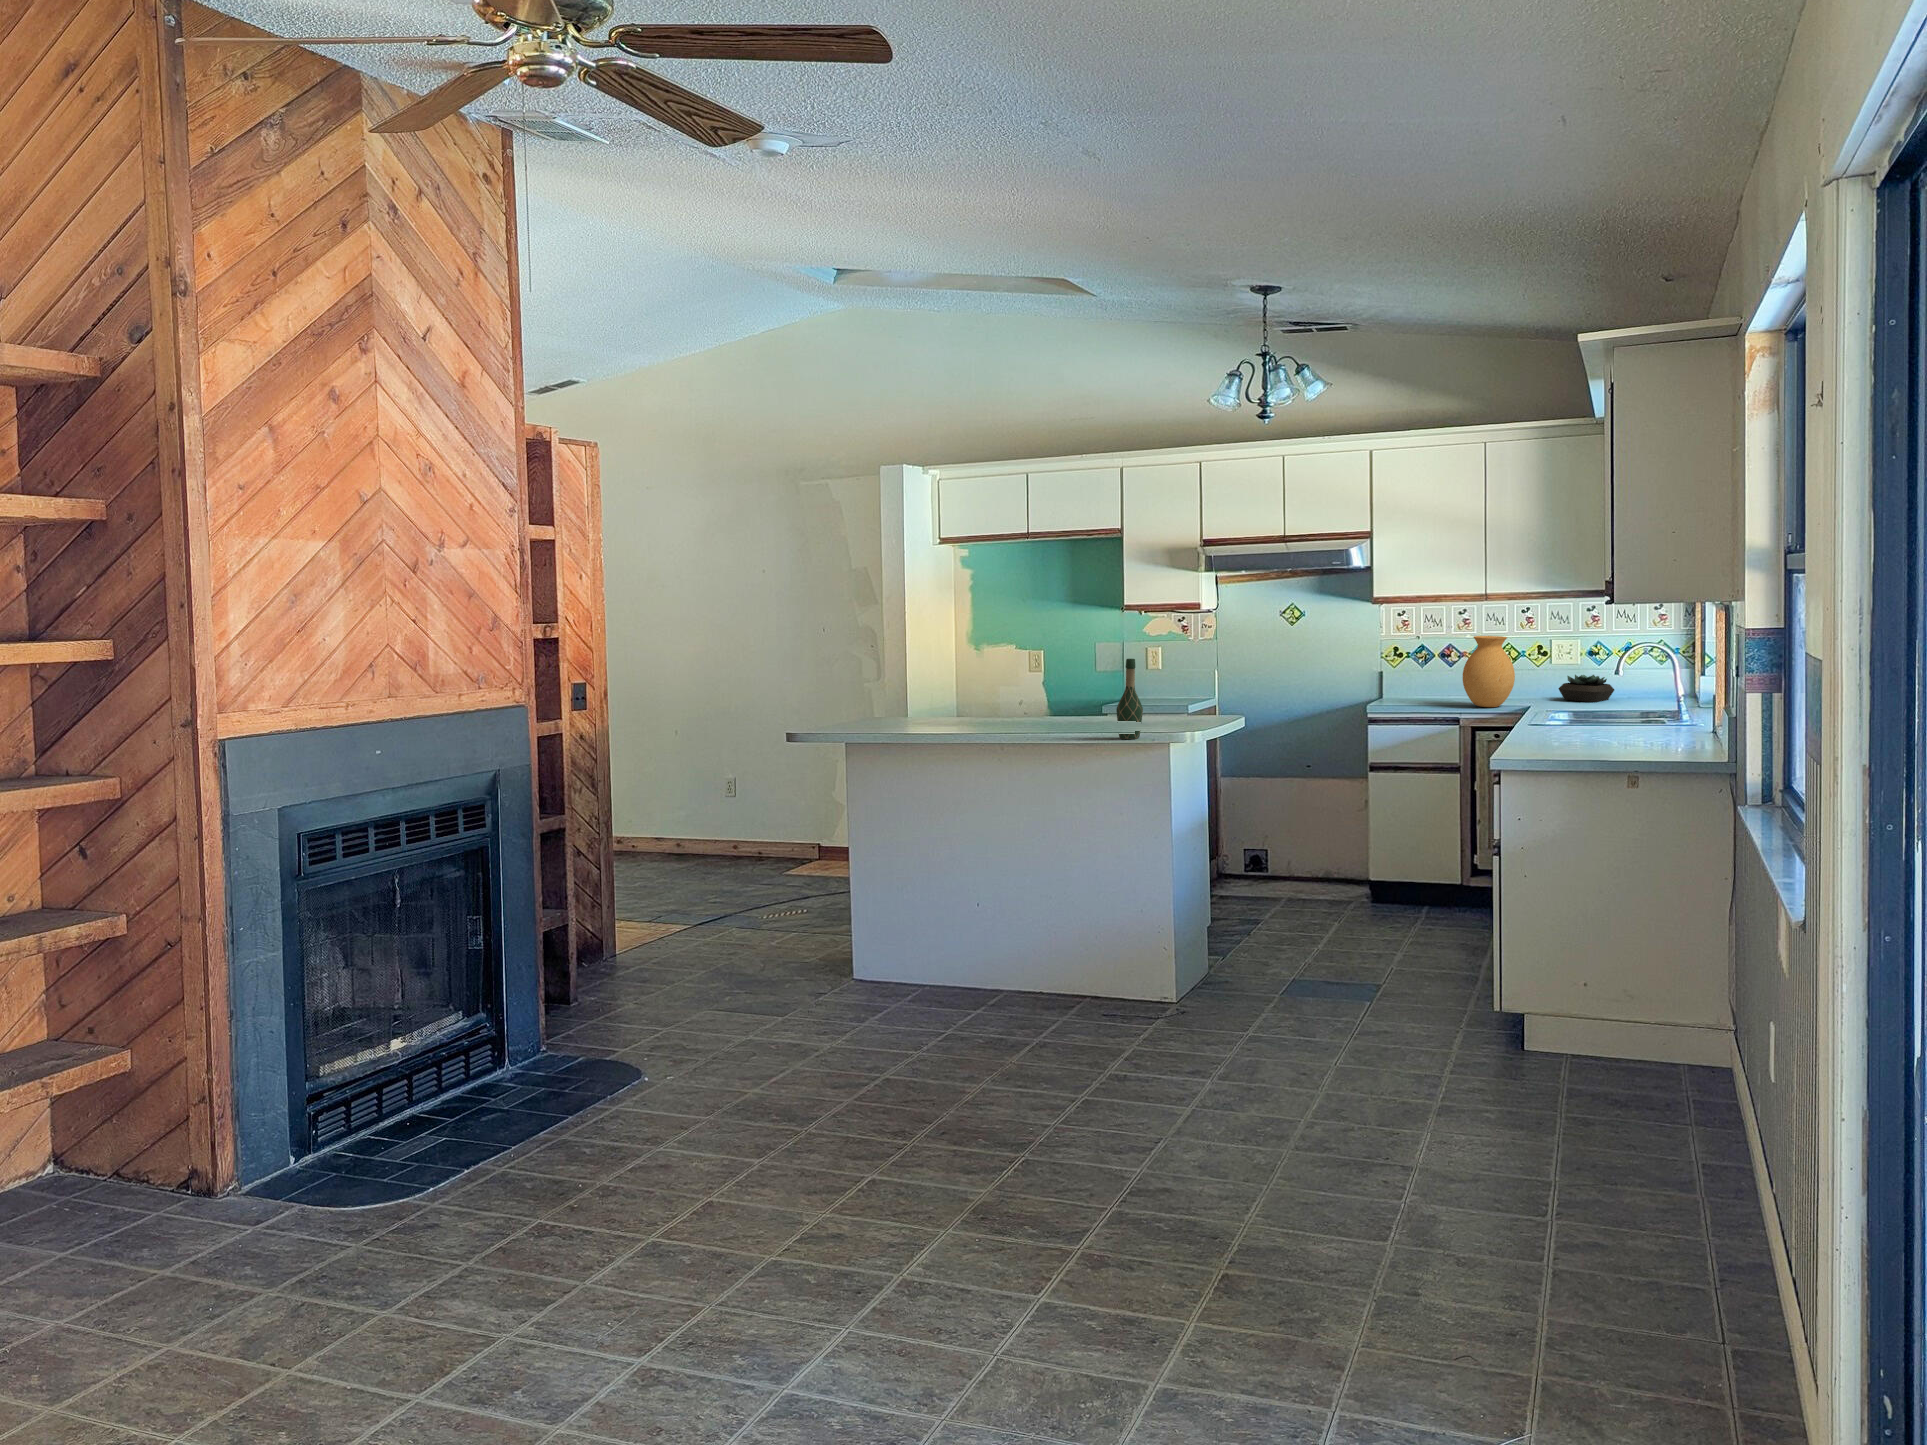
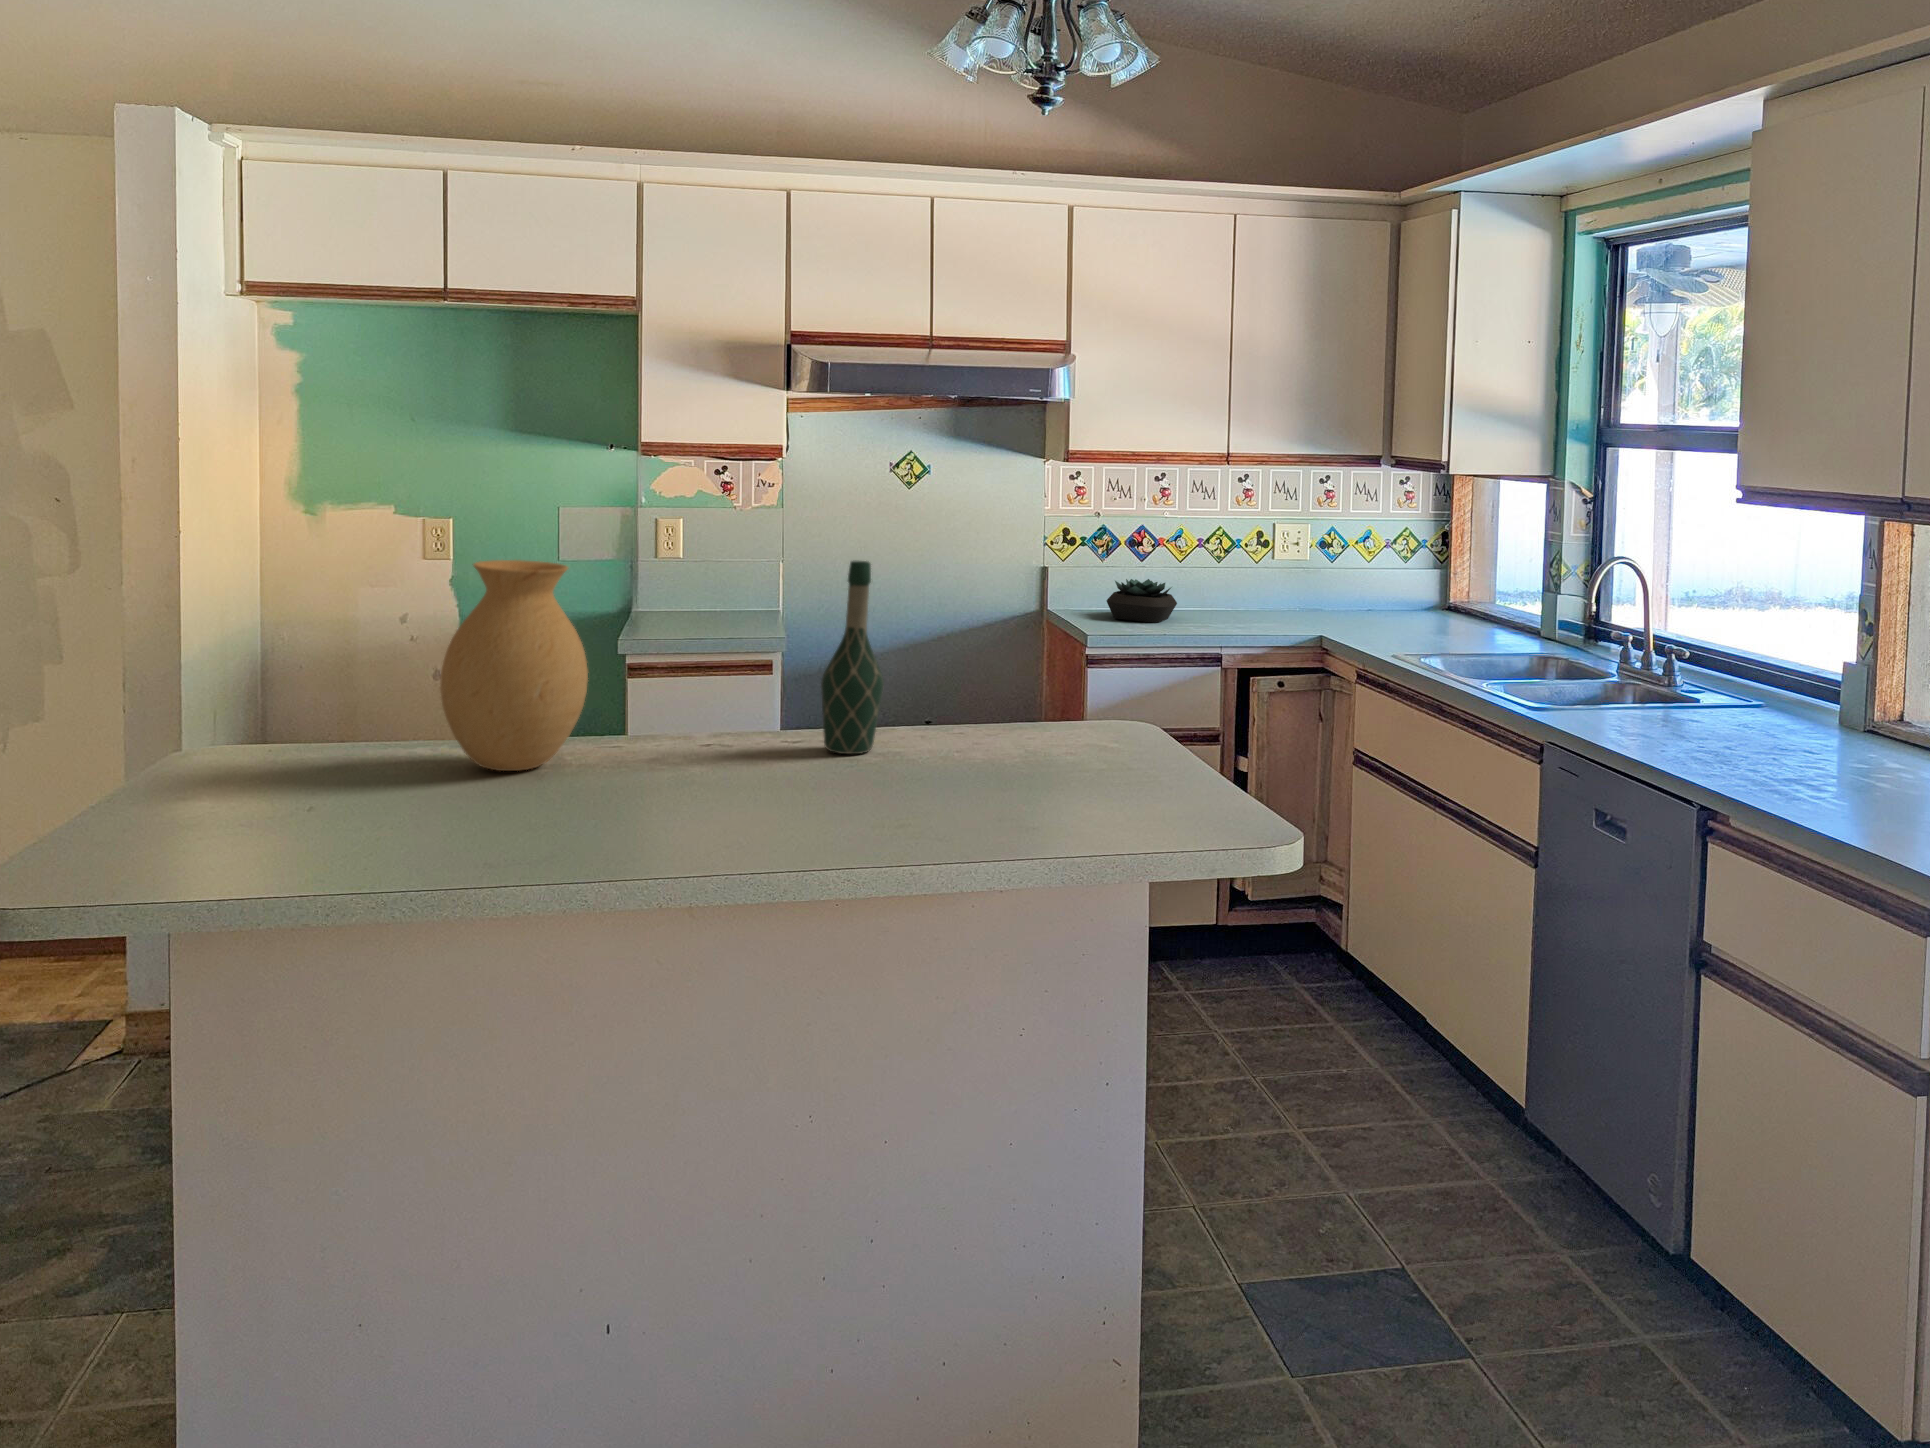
vase: present [1463,636,1515,707] -> present [440,560,588,771]
succulent plant: present [1559,675,1614,702] -> present [1107,579,1177,622]

